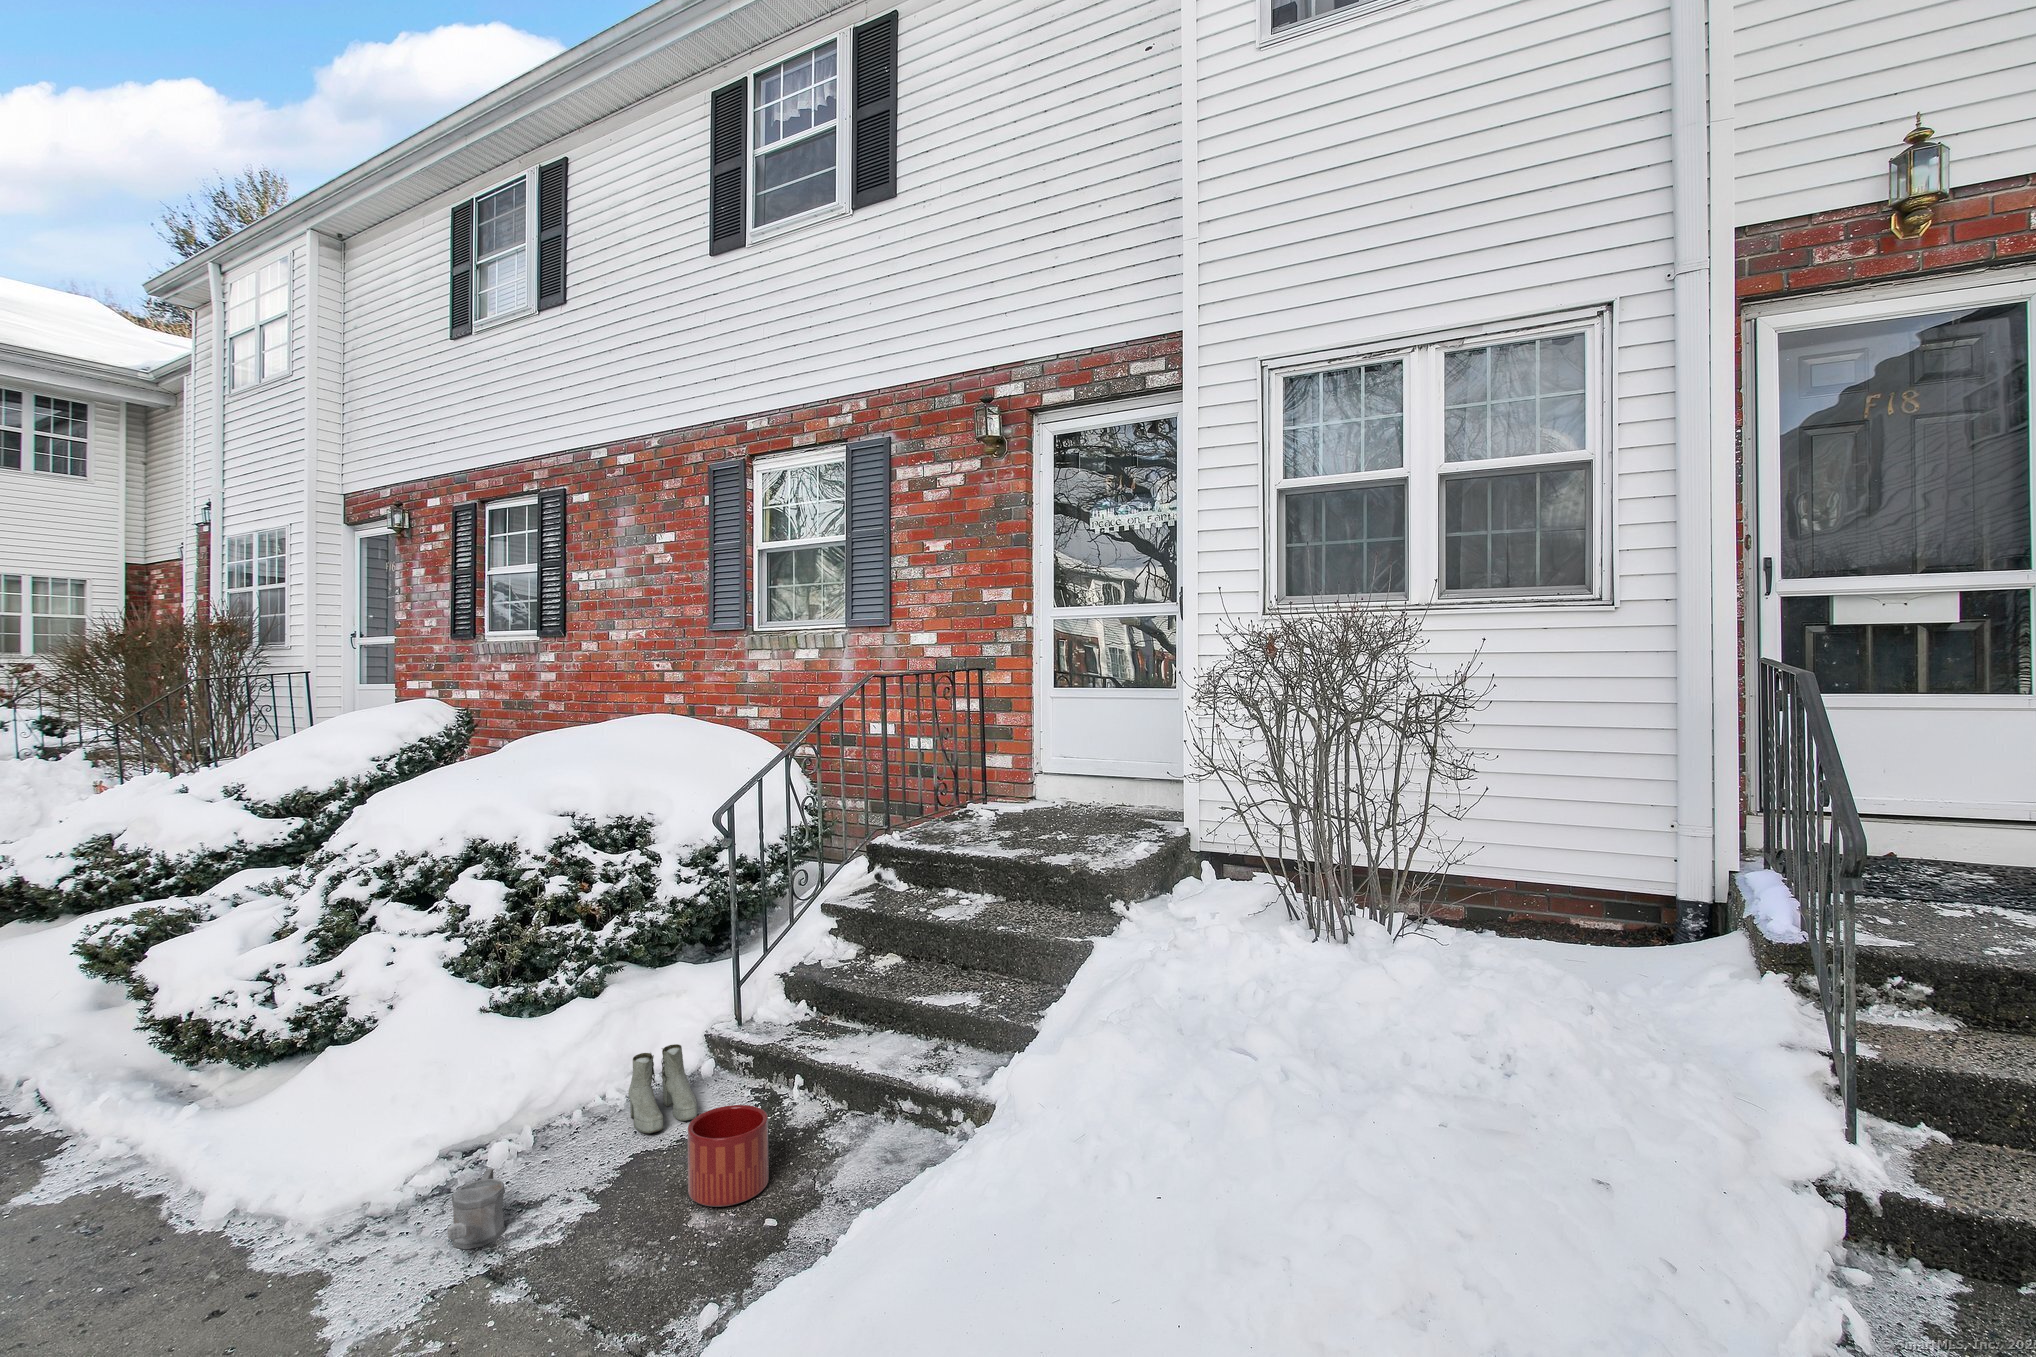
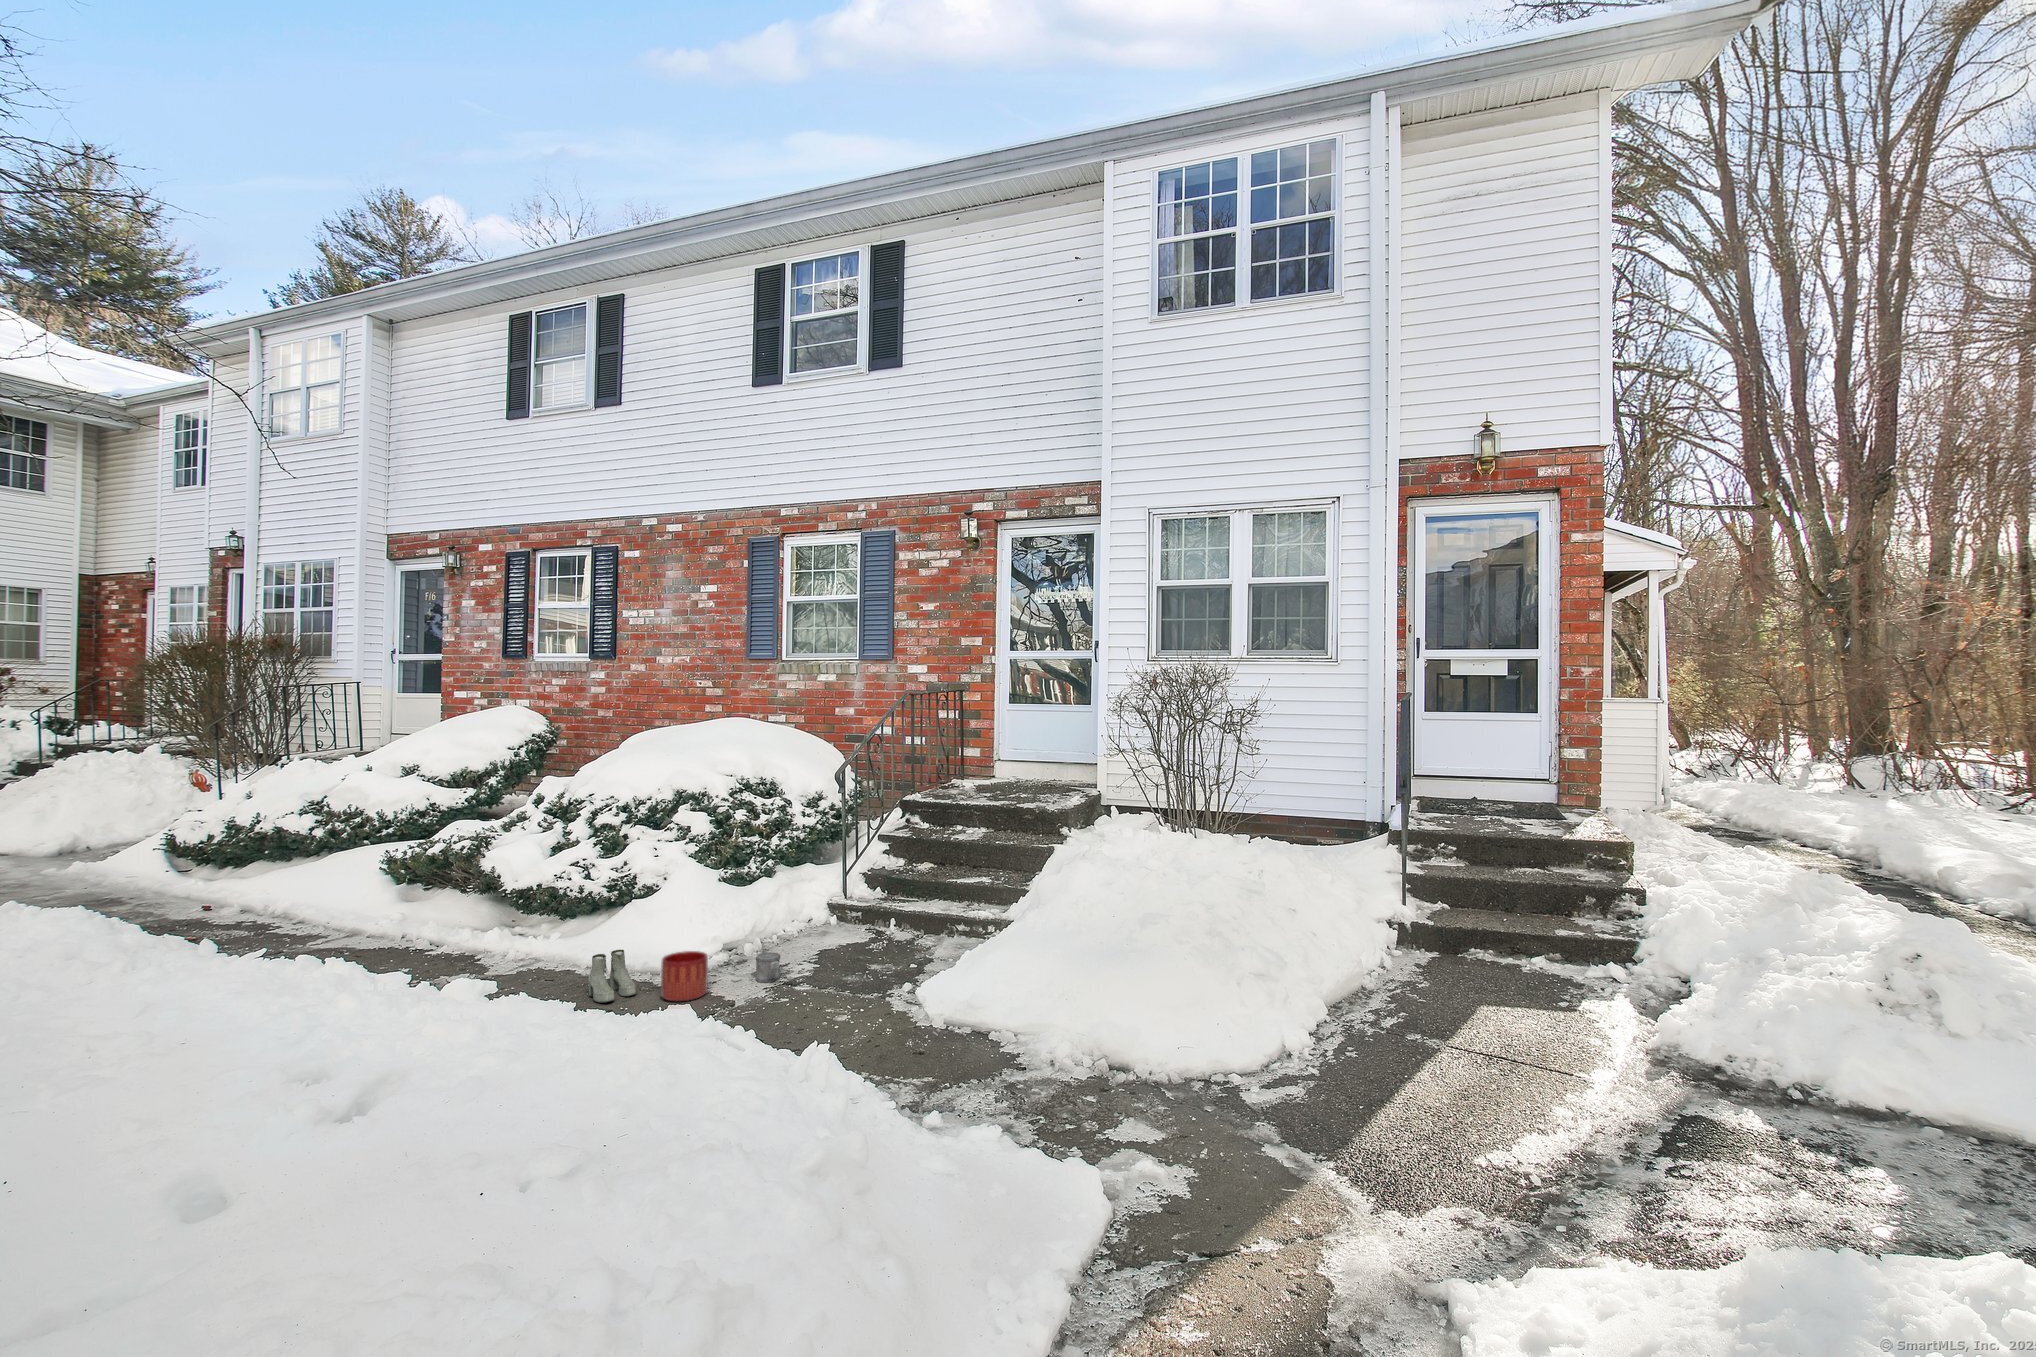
boots: present [628,1044,697,1134] -> present [588,950,636,1003]
planter: present [688,1105,769,1207] -> present [661,951,708,1001]

